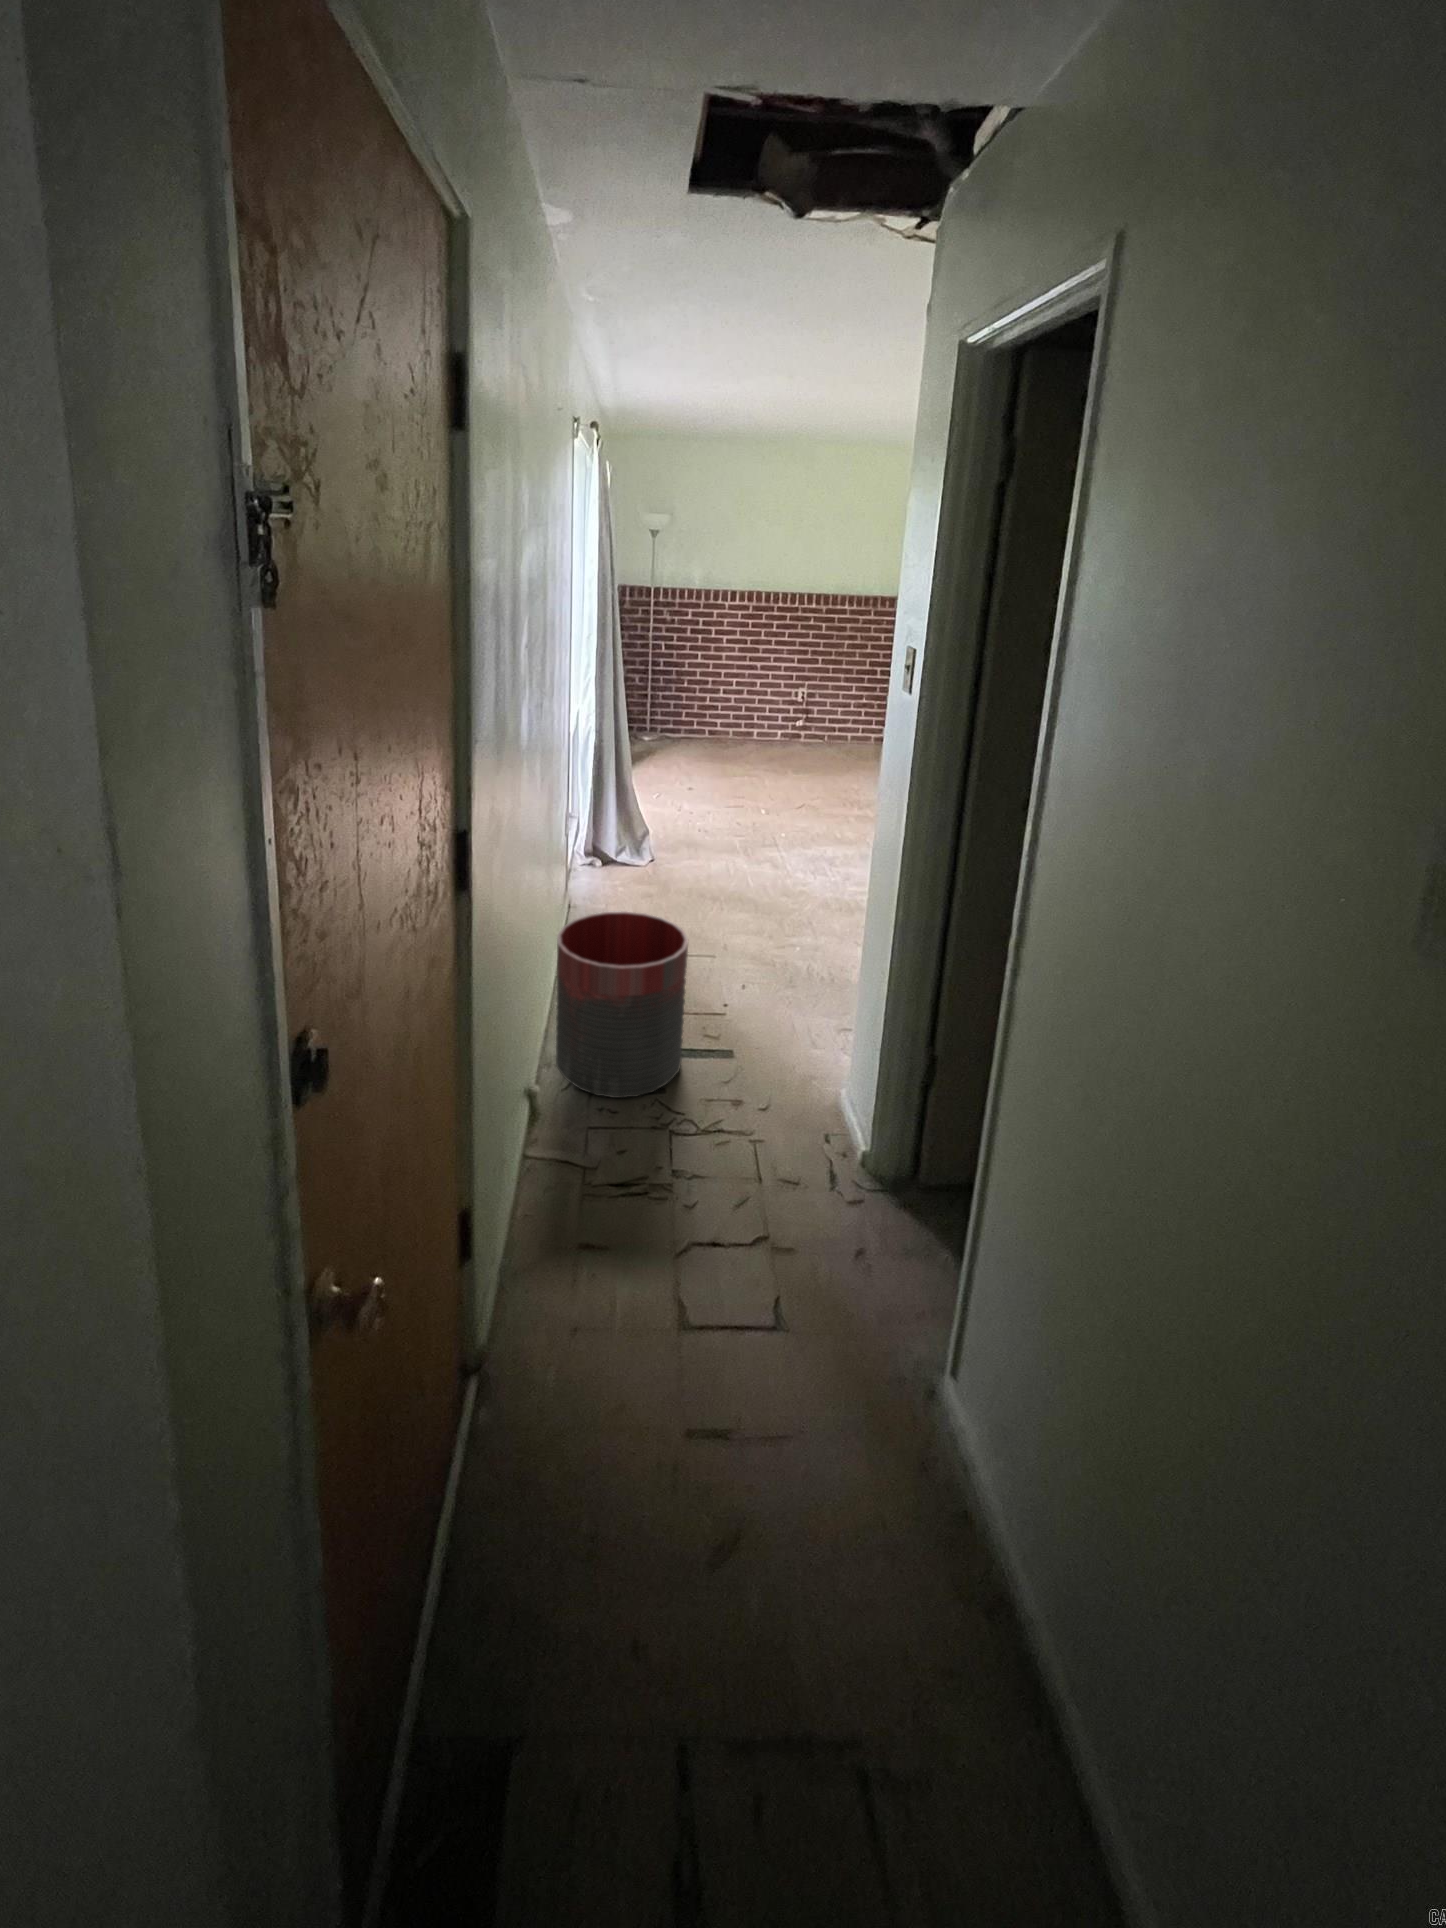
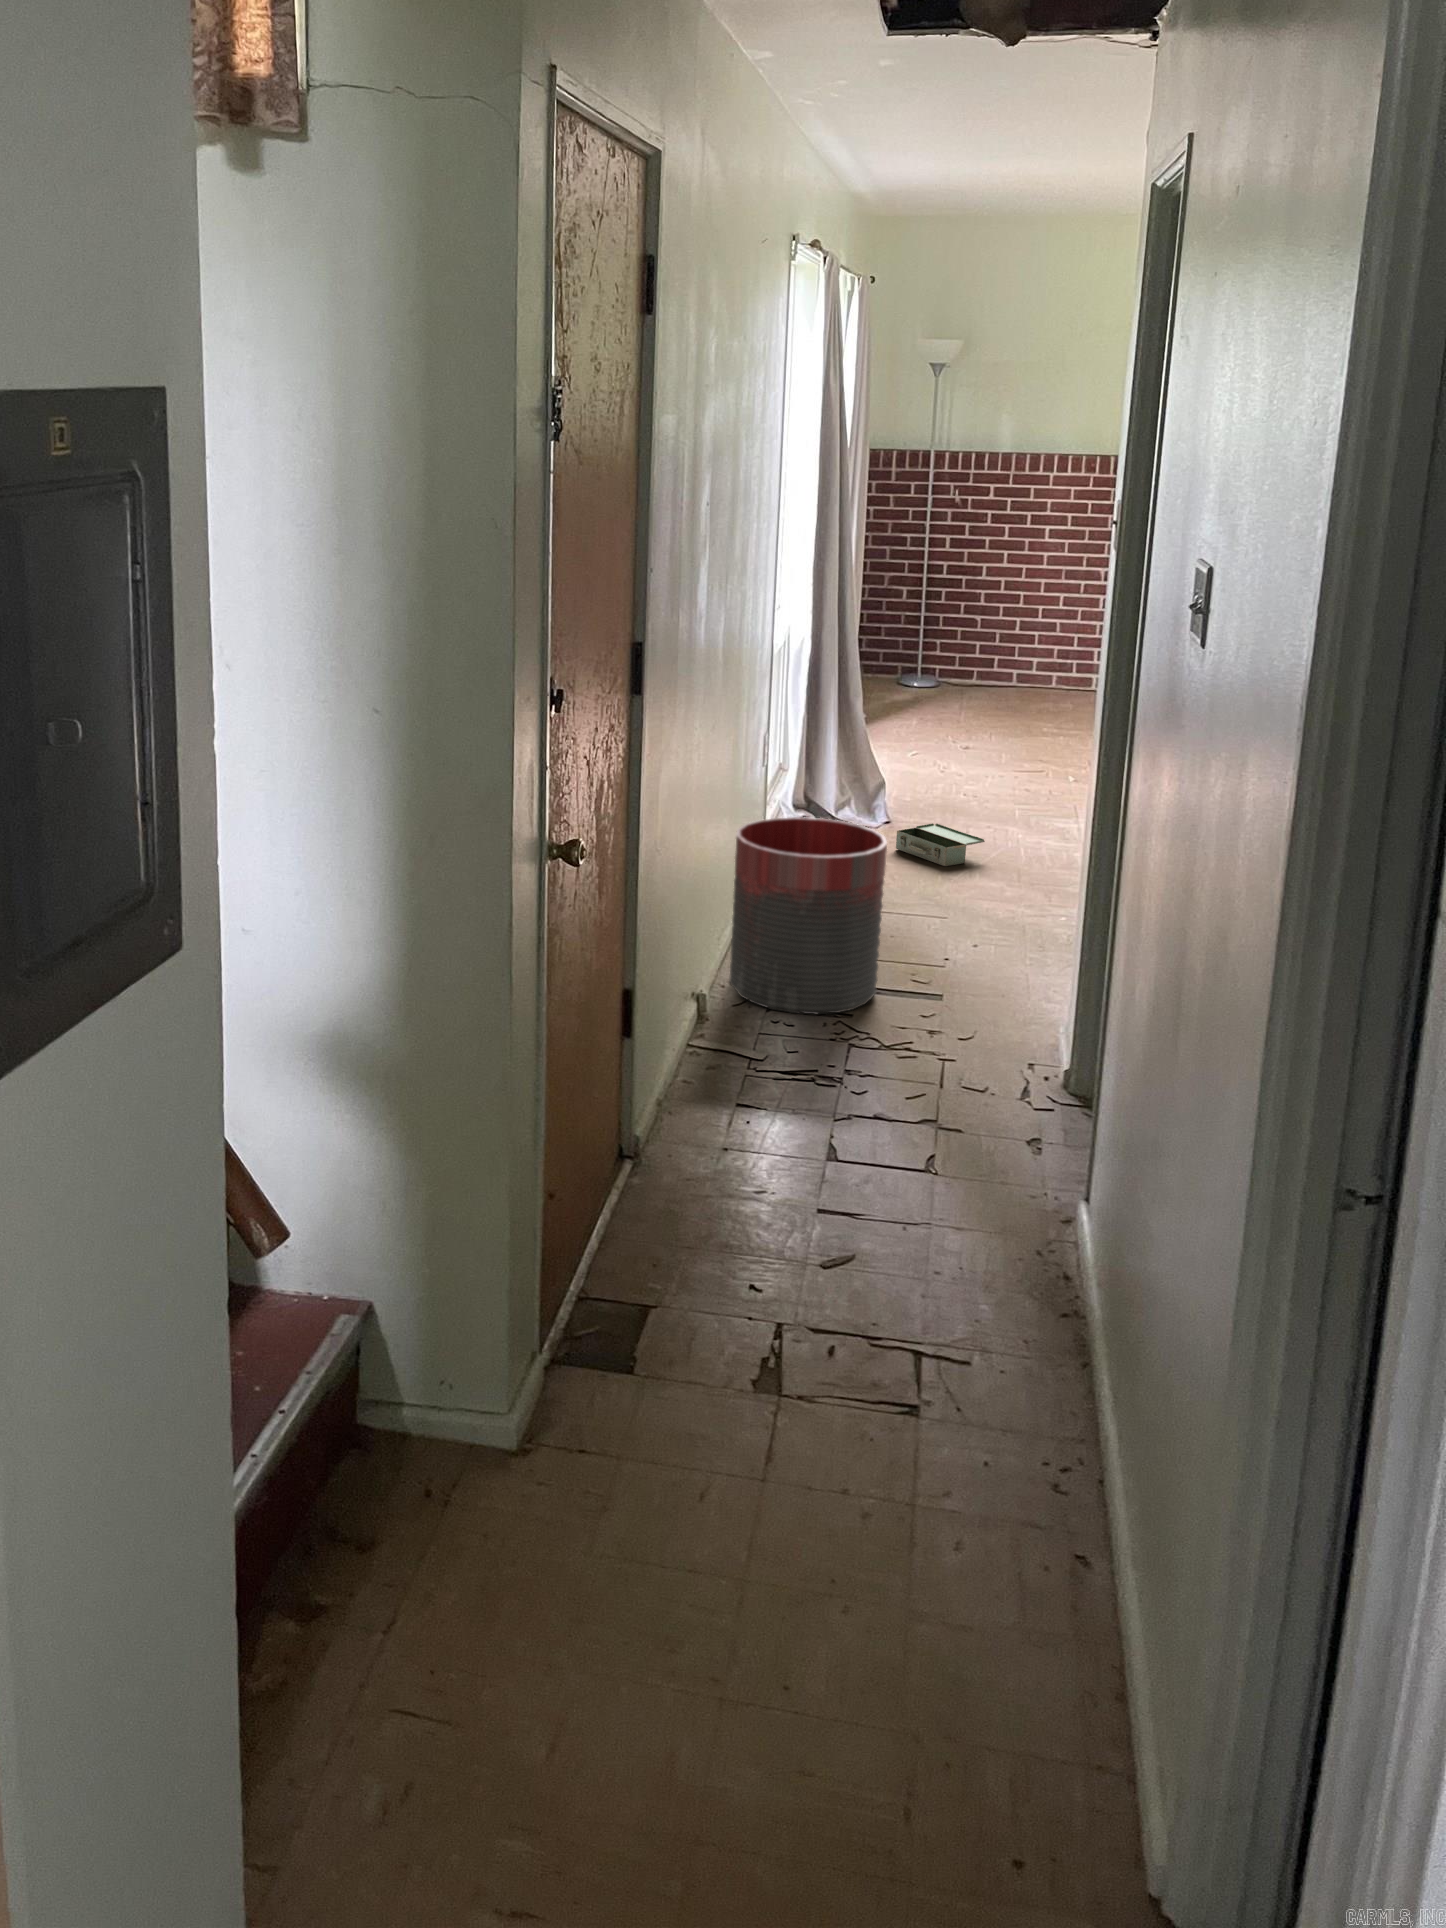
toolbox: none [662,863,726,900] -> present [896,824,985,866]

